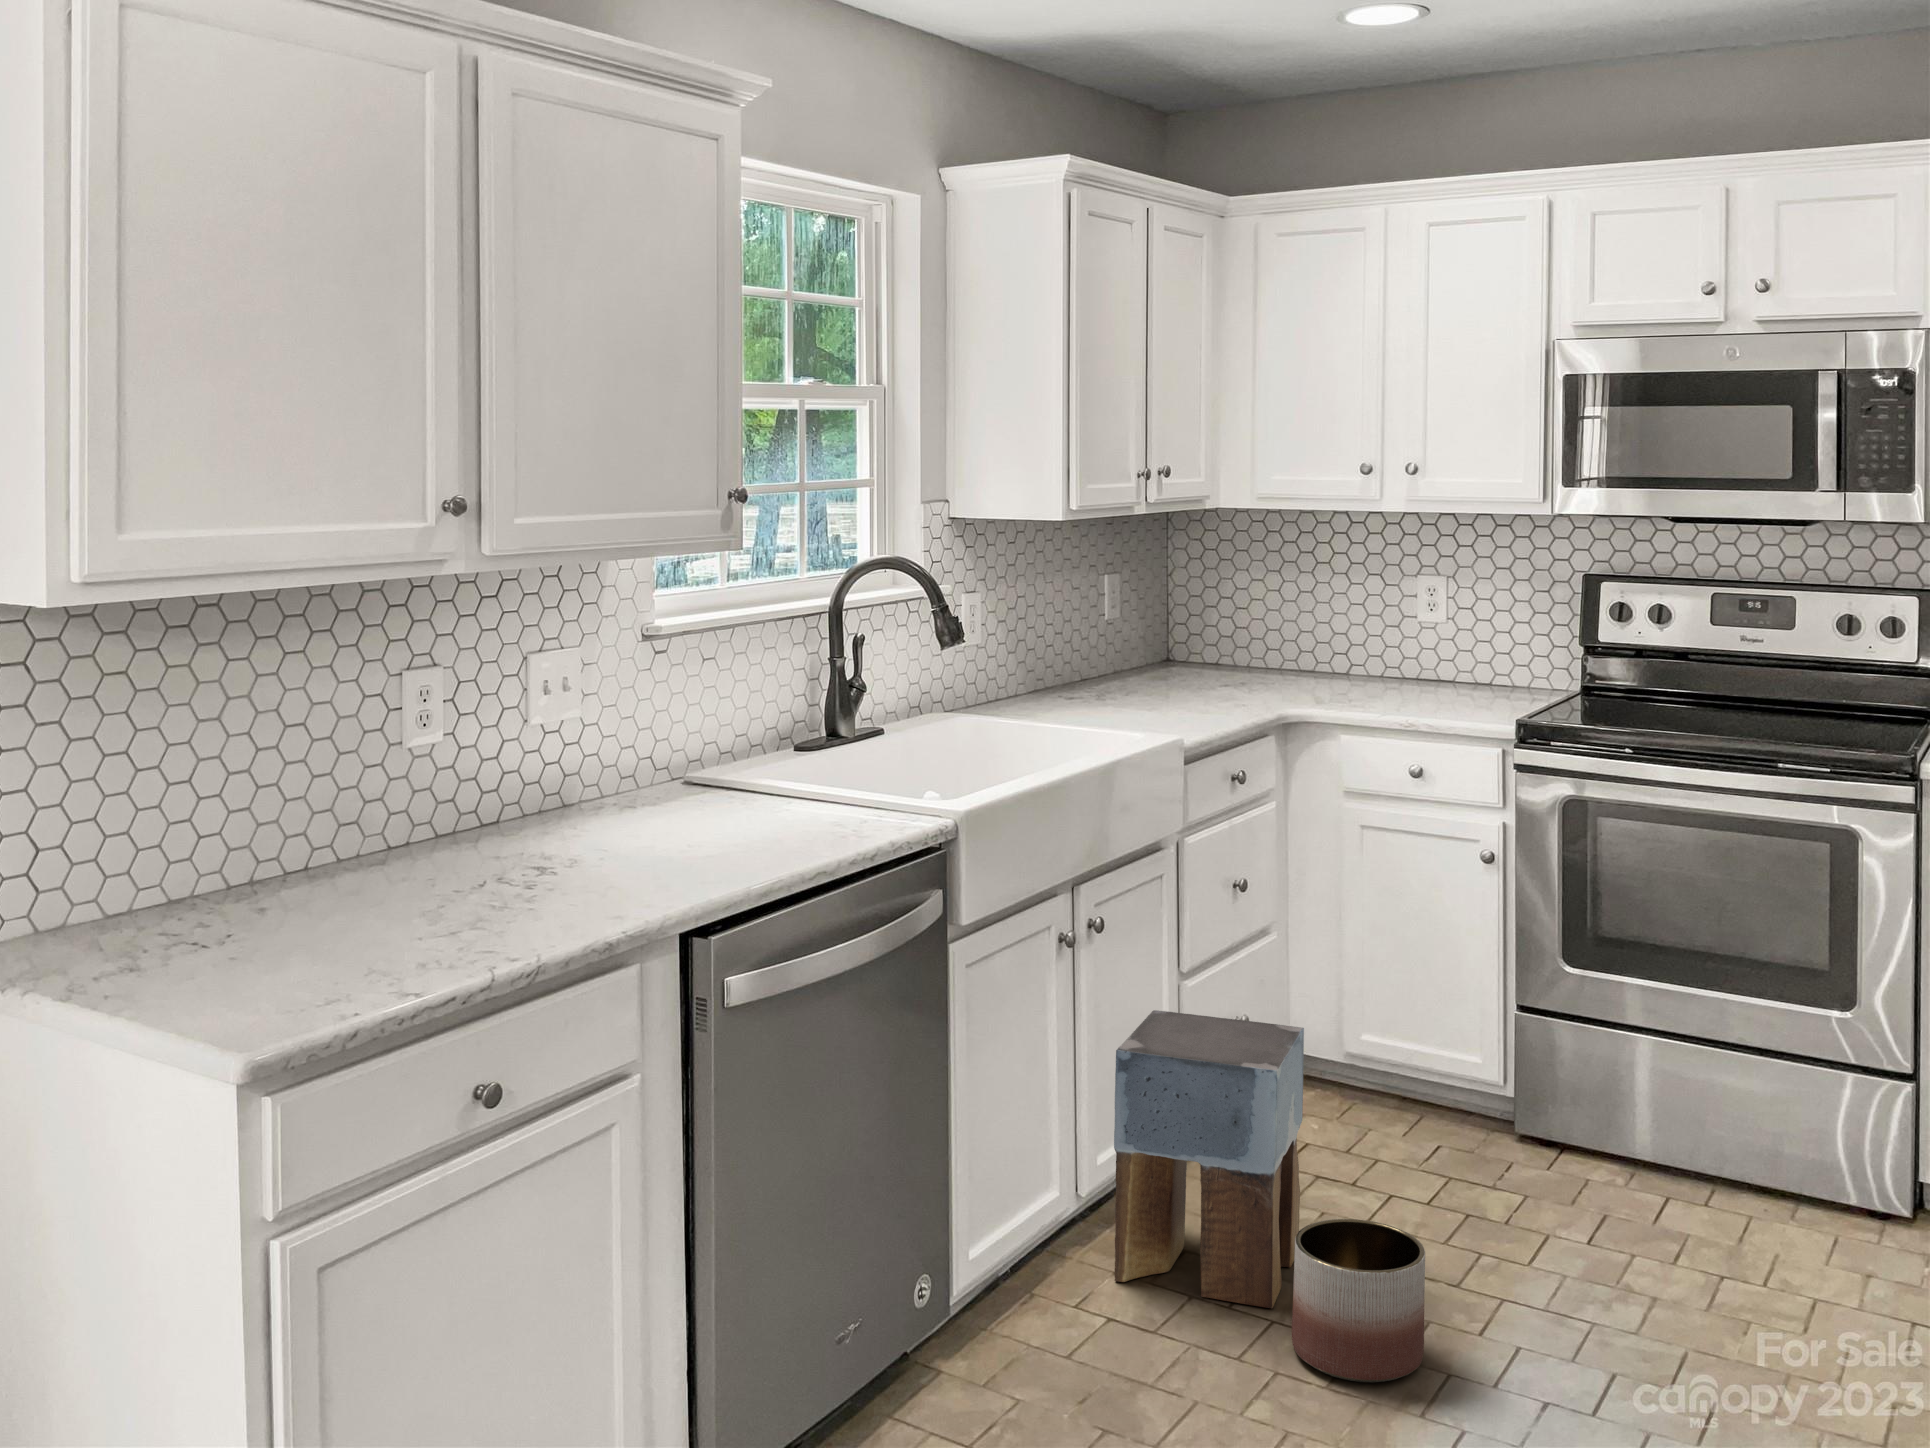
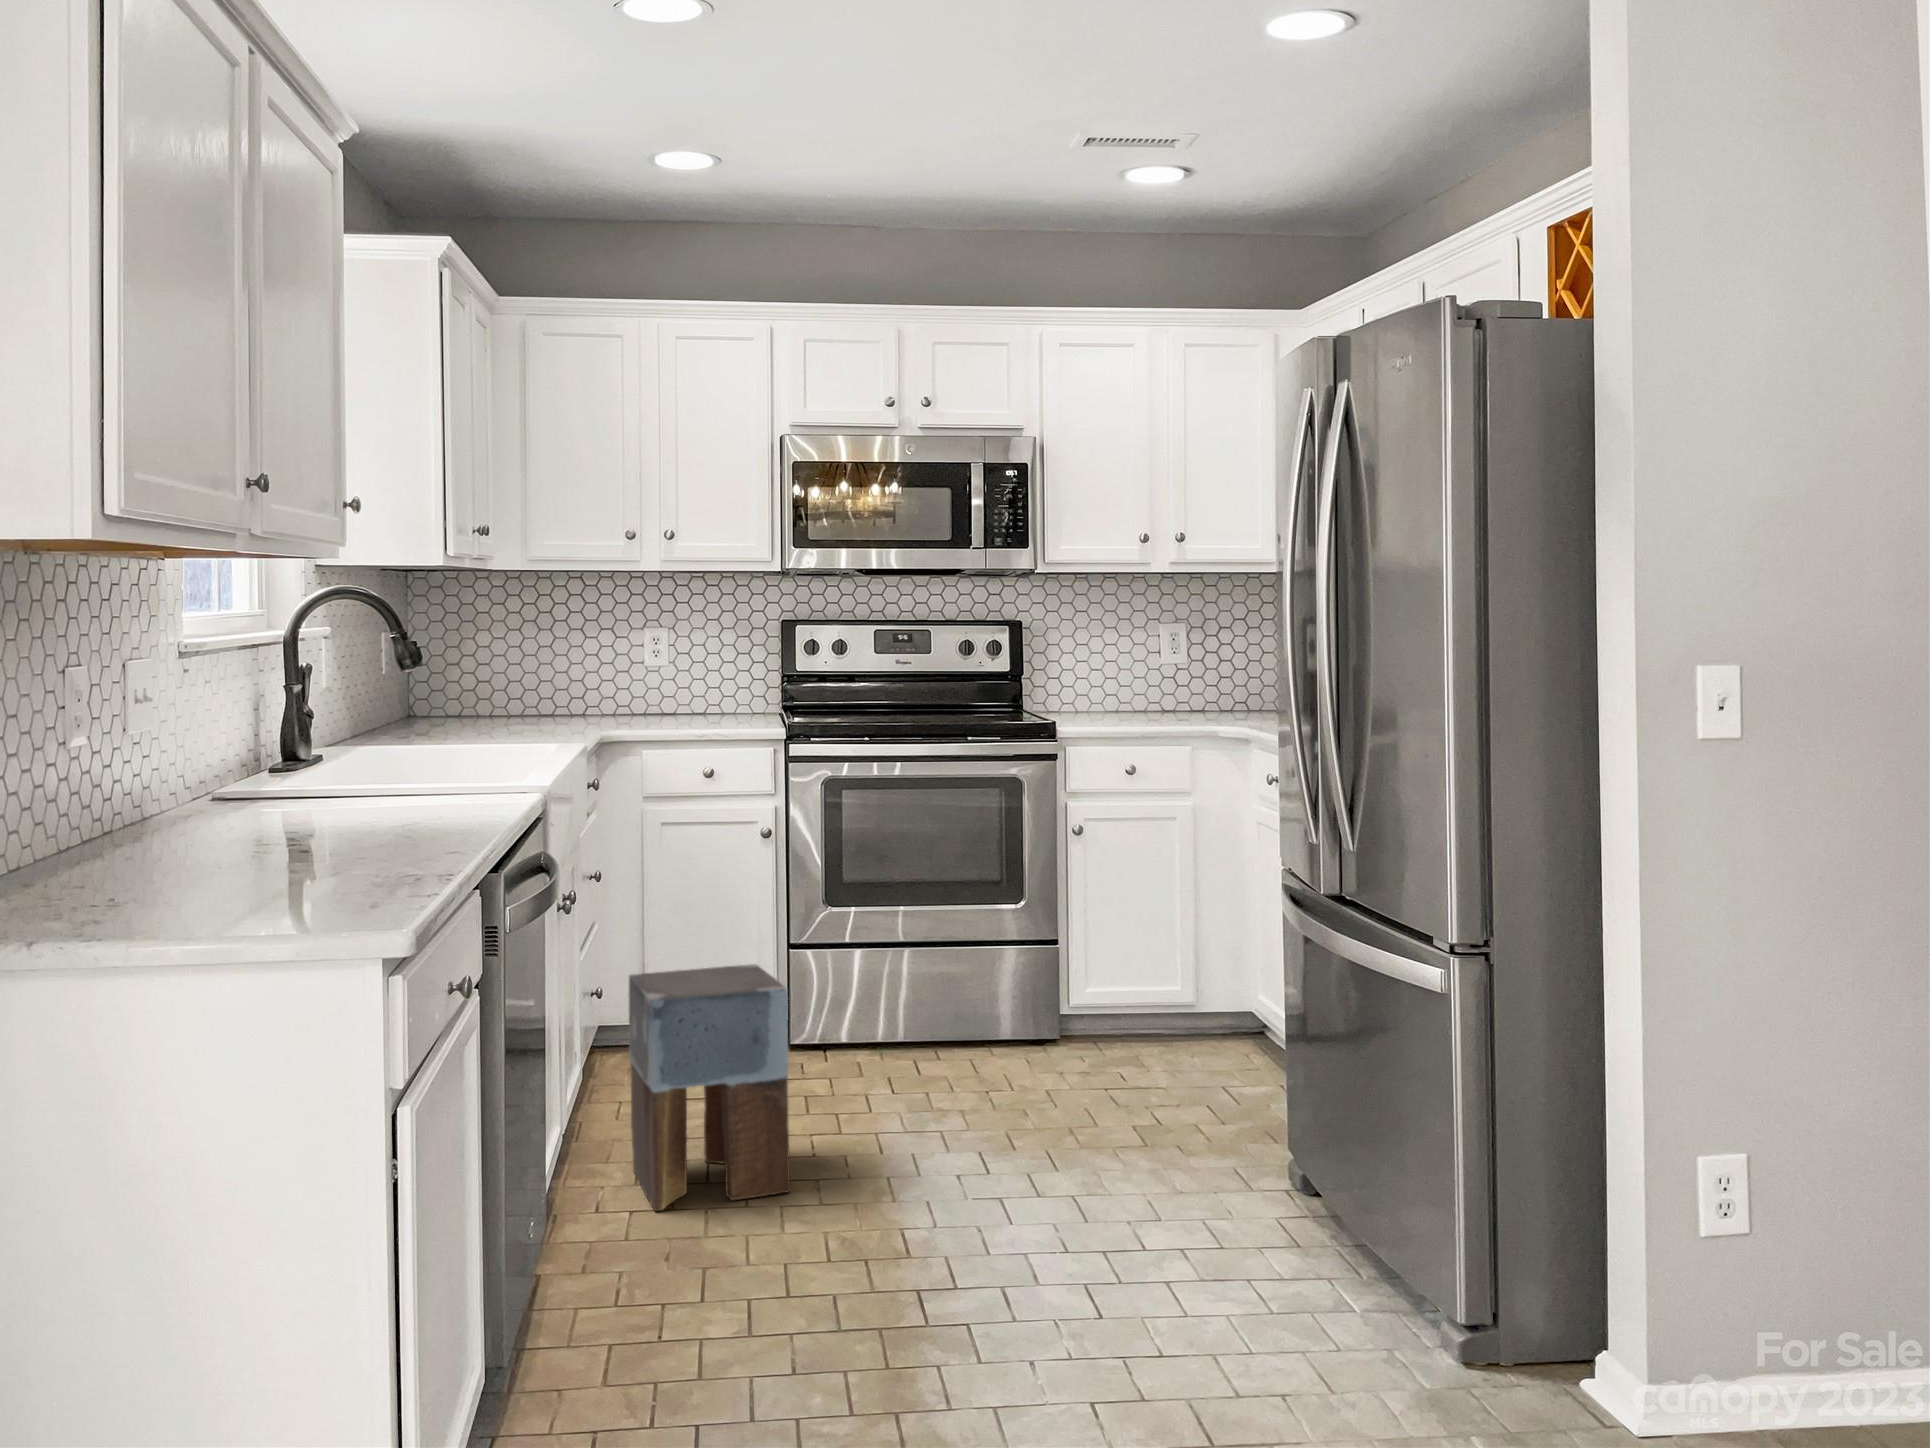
planter: present [1292,1219,1425,1382] -> none [827,1094,930,1216]

